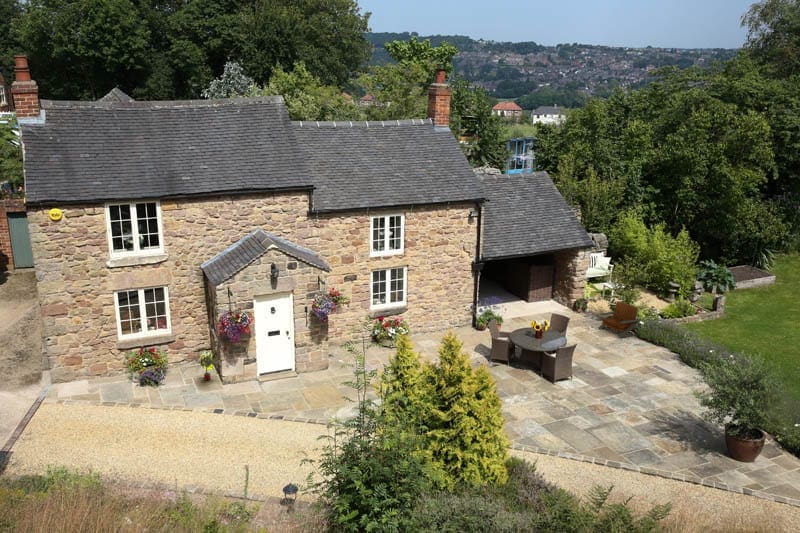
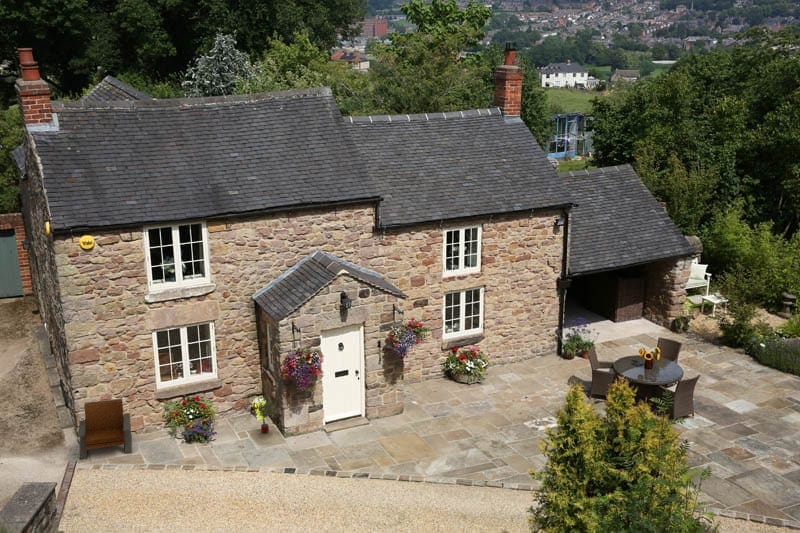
lounge chair: present [598,301,641,338] -> present [78,399,132,459]

